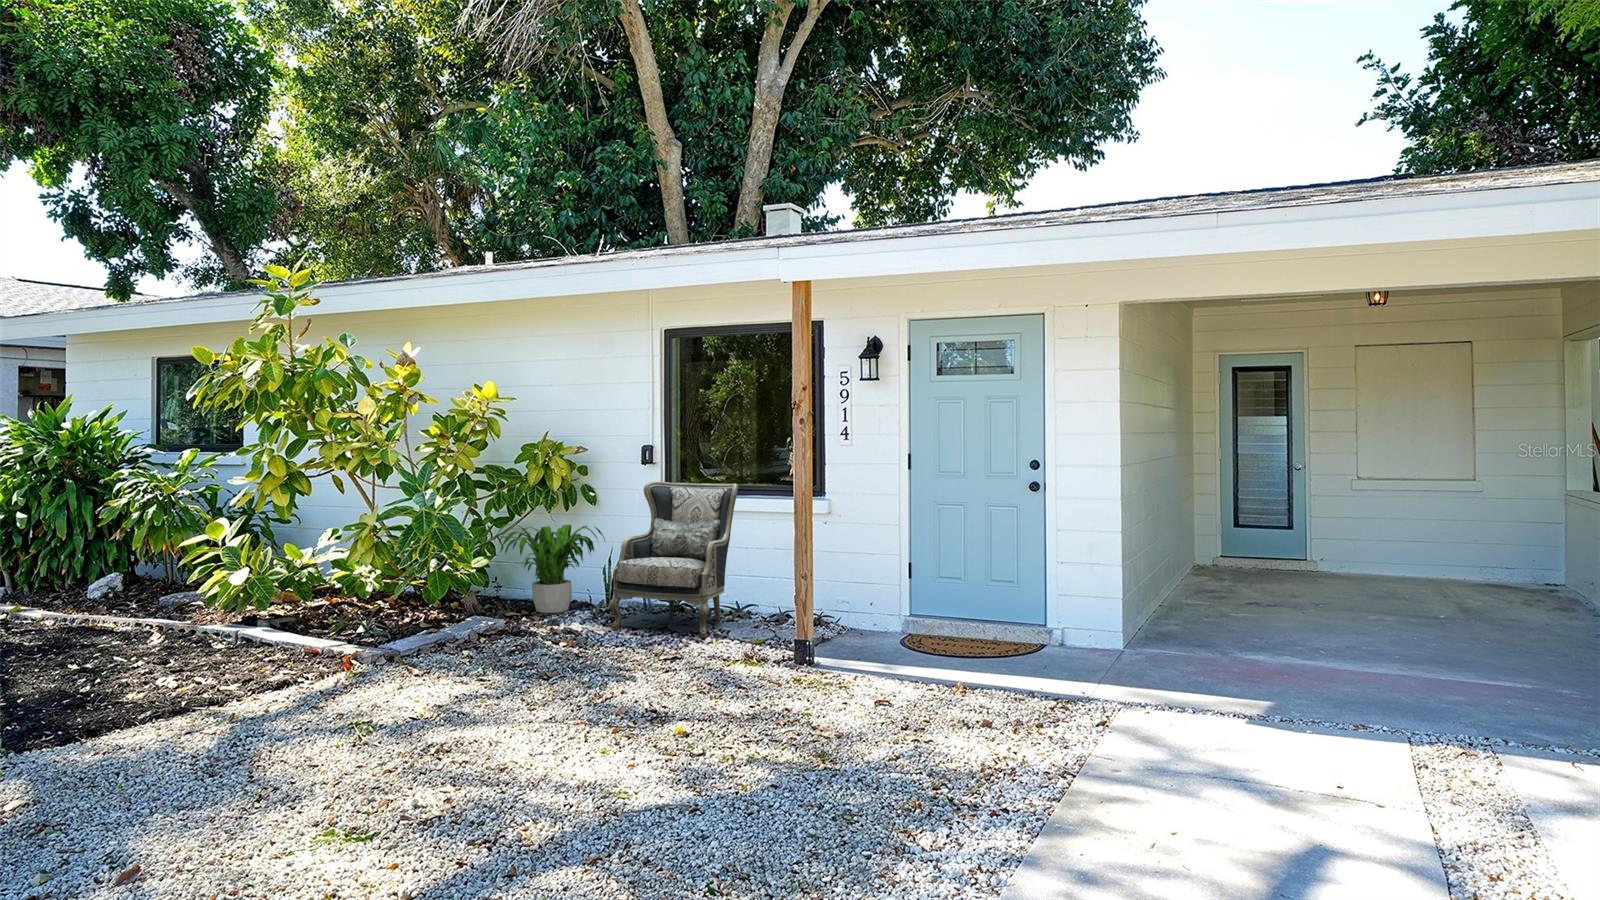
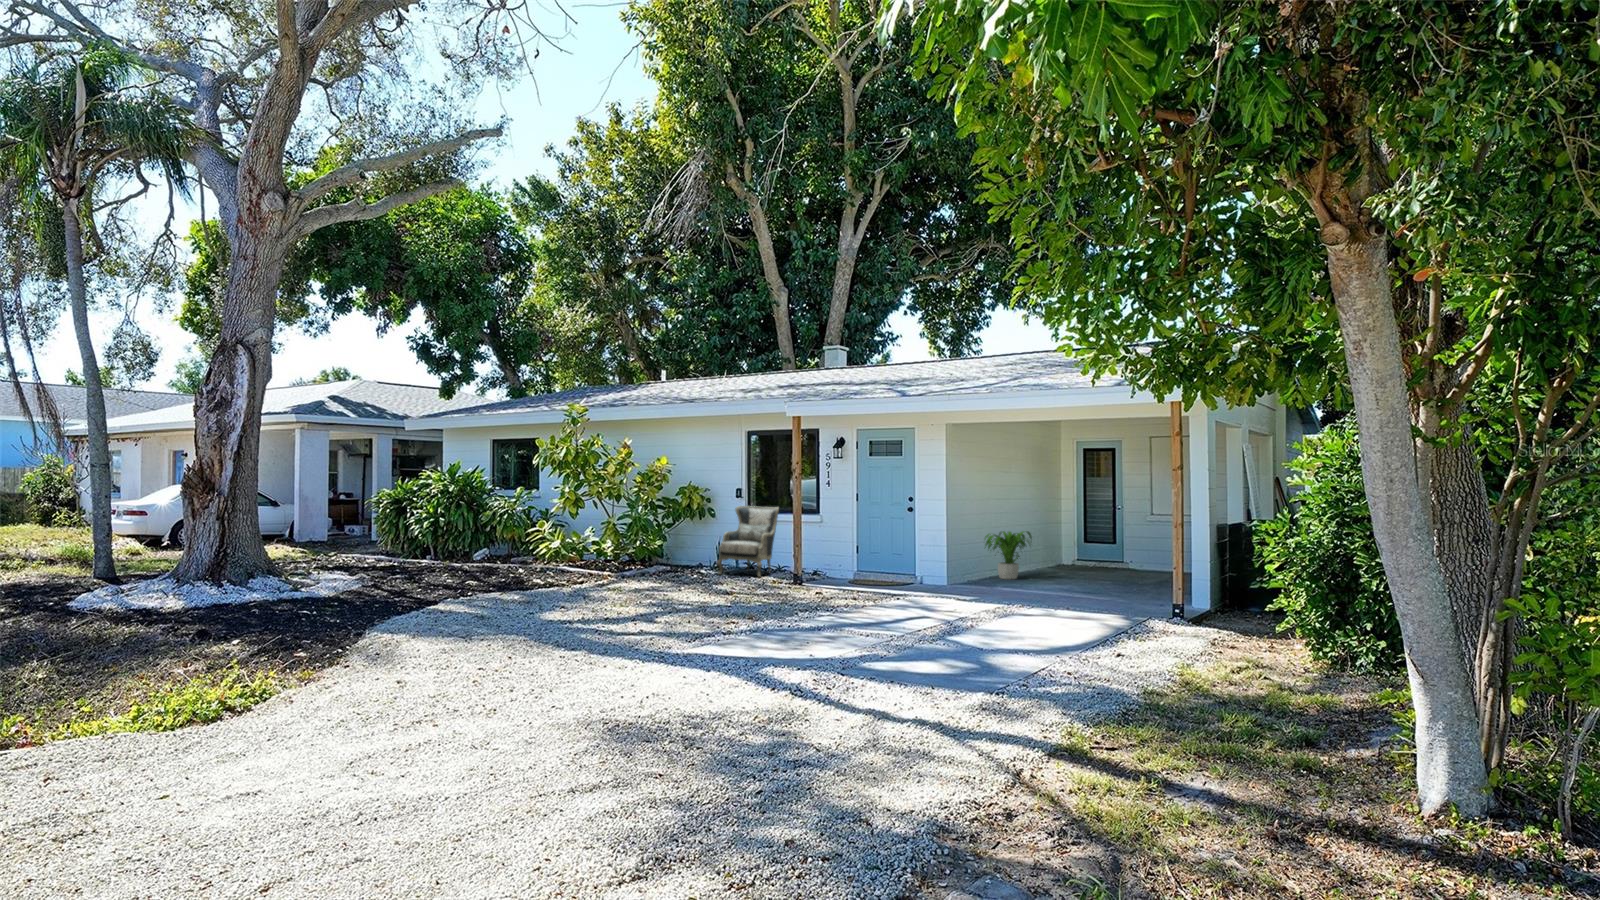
potted plant: present [494,524,605,613] -> present [985,531,1032,579]

